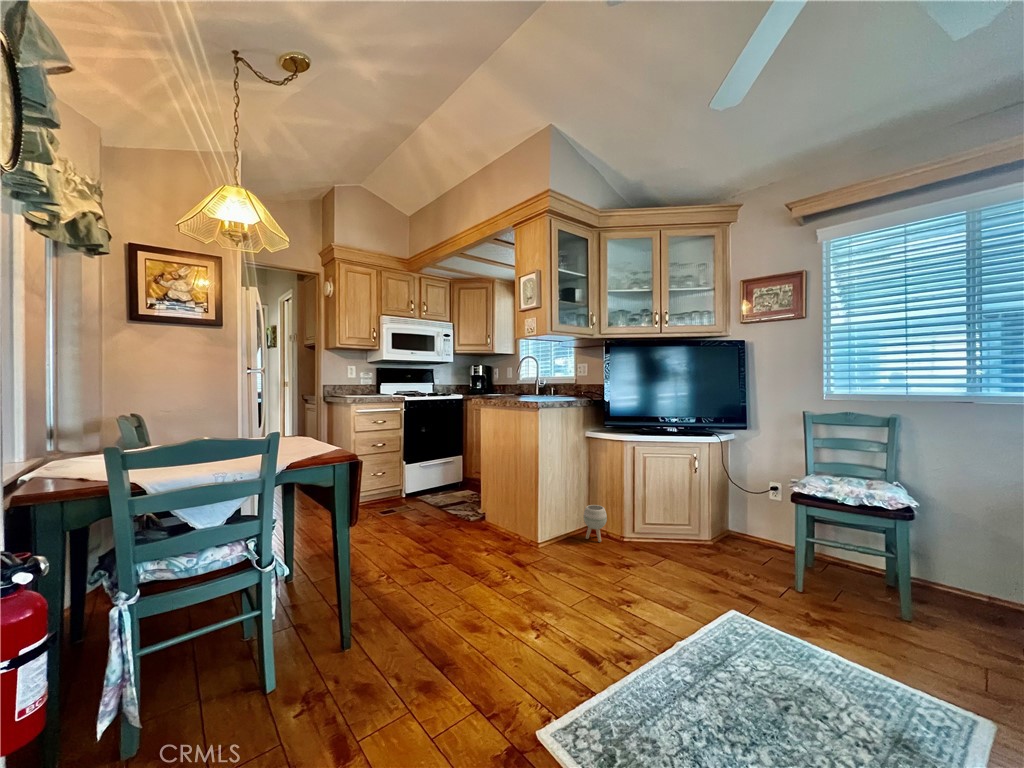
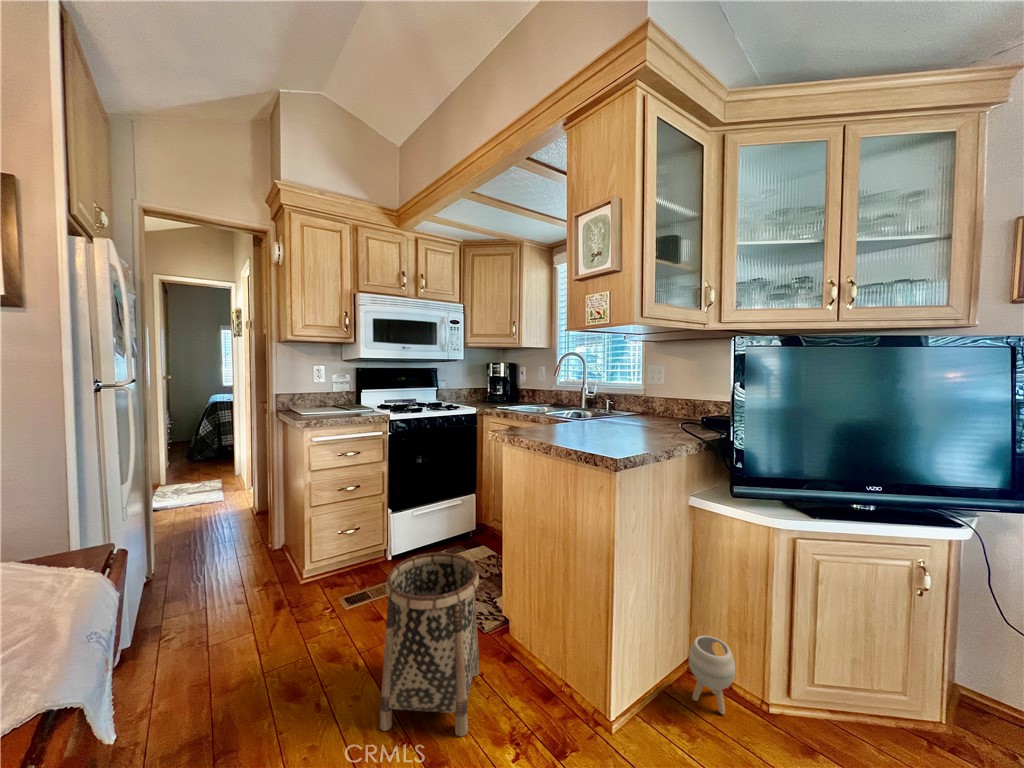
basket: none [415,465,468,551] -> present [380,552,480,737]

